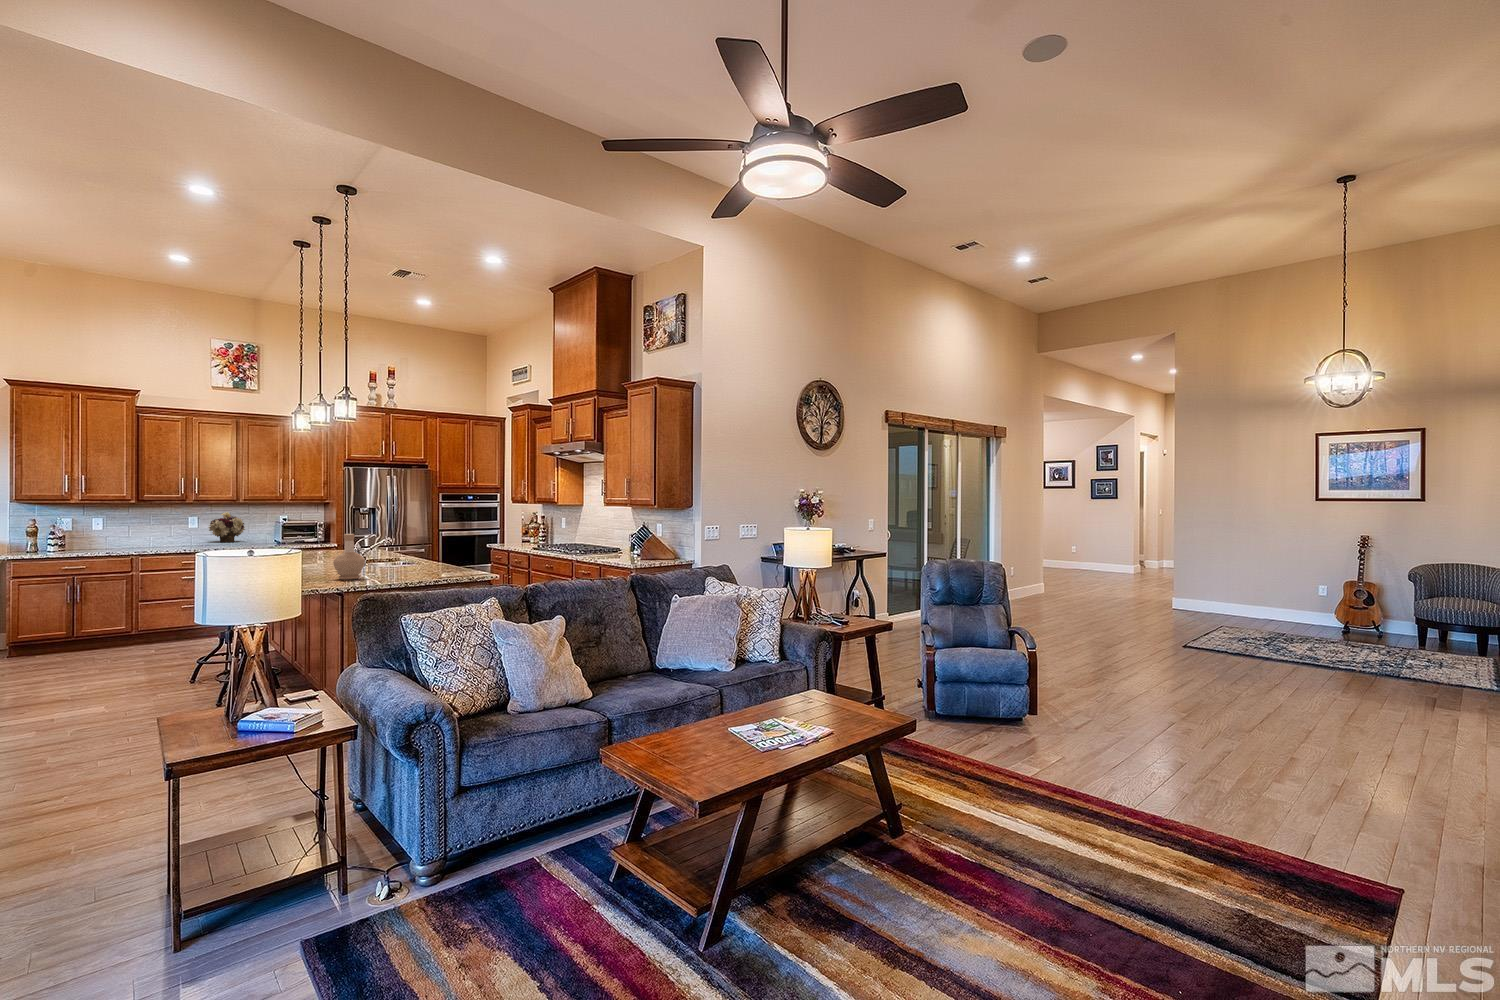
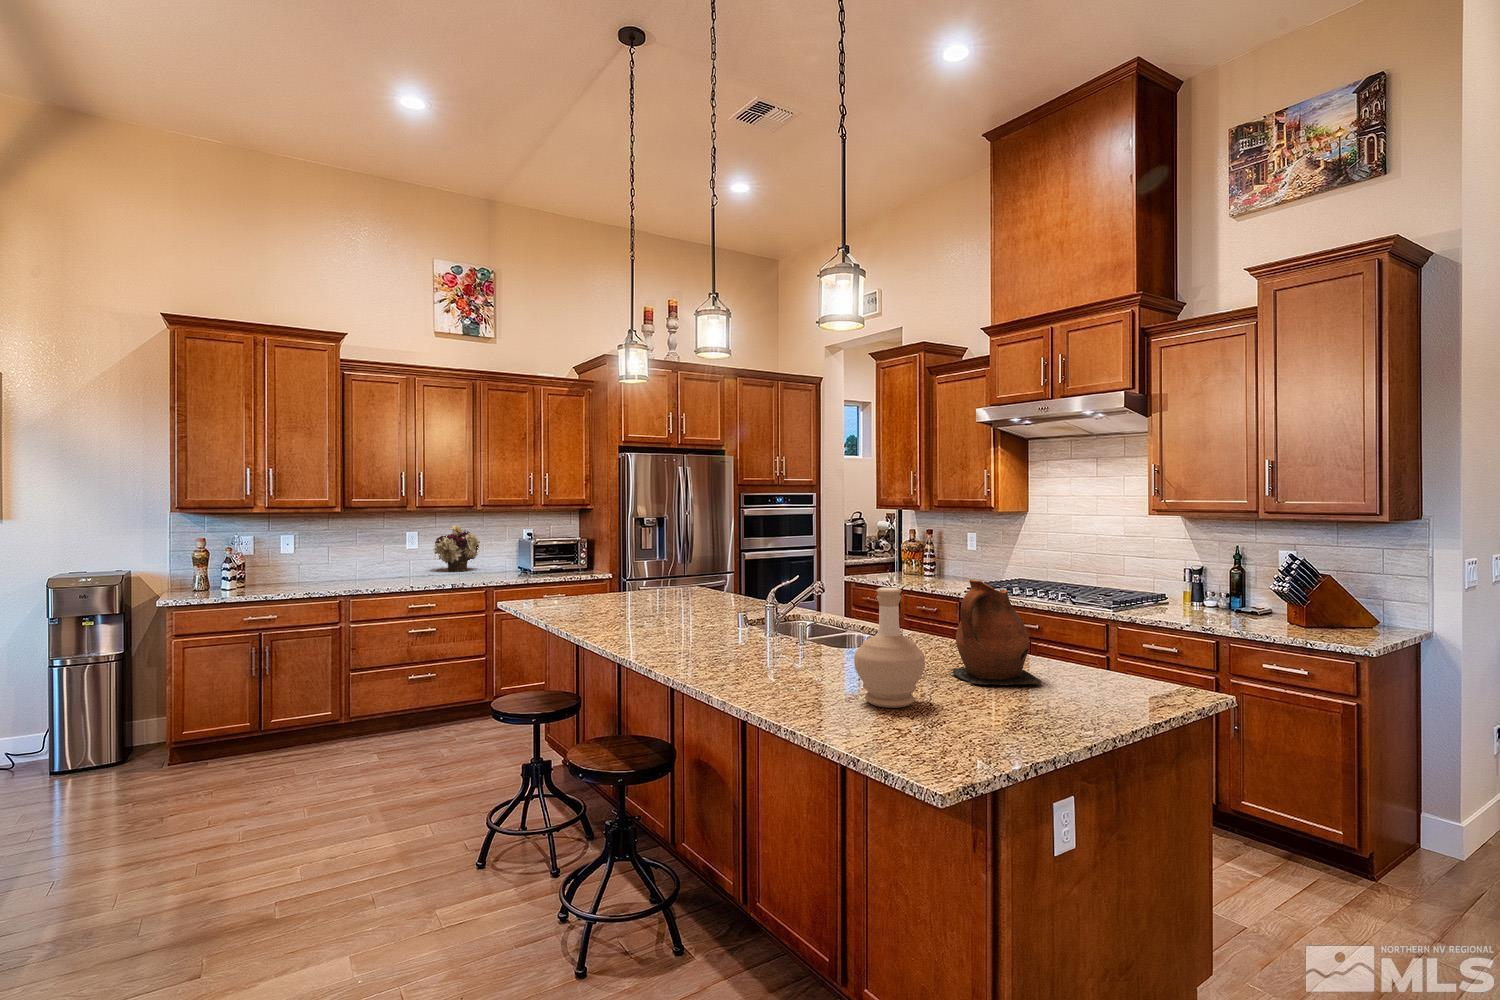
ceramic pitcher: none [401,533,442,576] -> present [948,580,1042,686]

